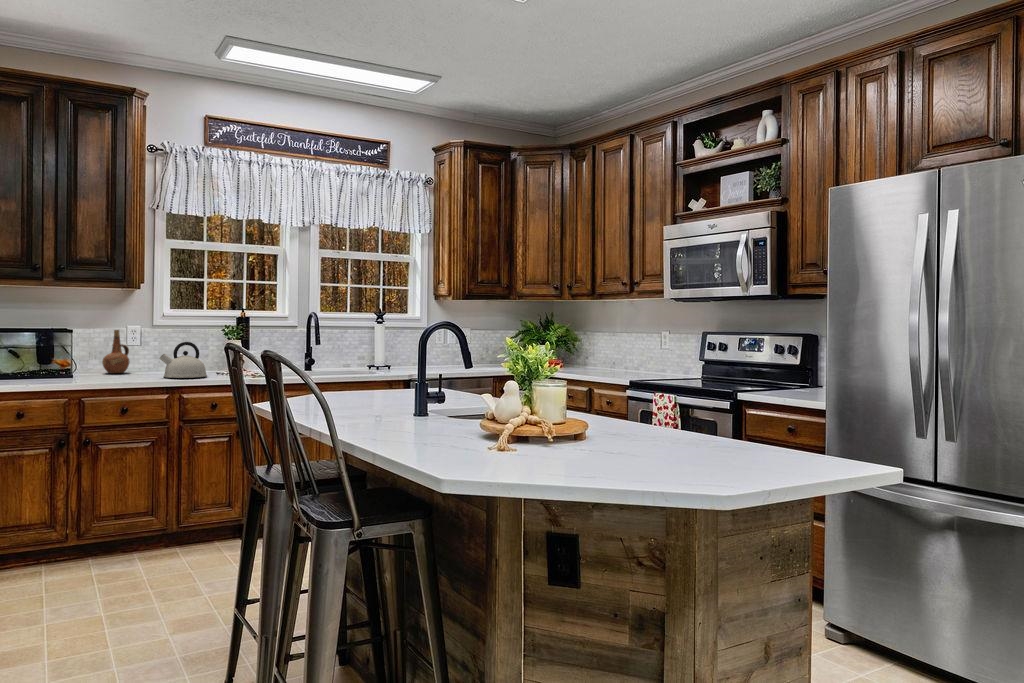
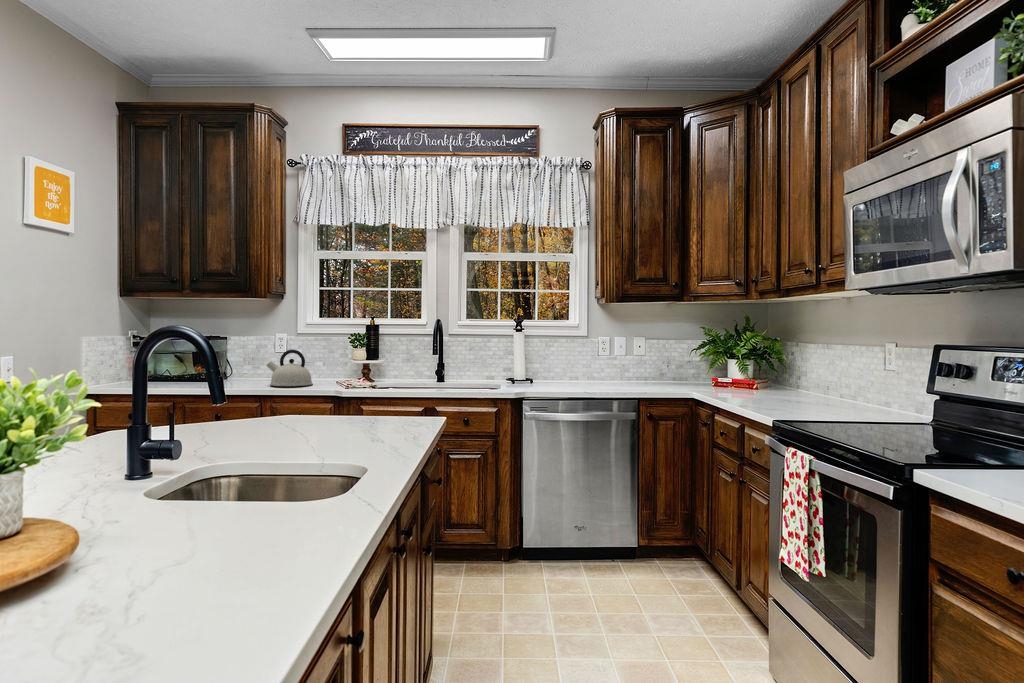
ceramic pitcher: present [102,330,130,373] -> none [239,337,265,379]

